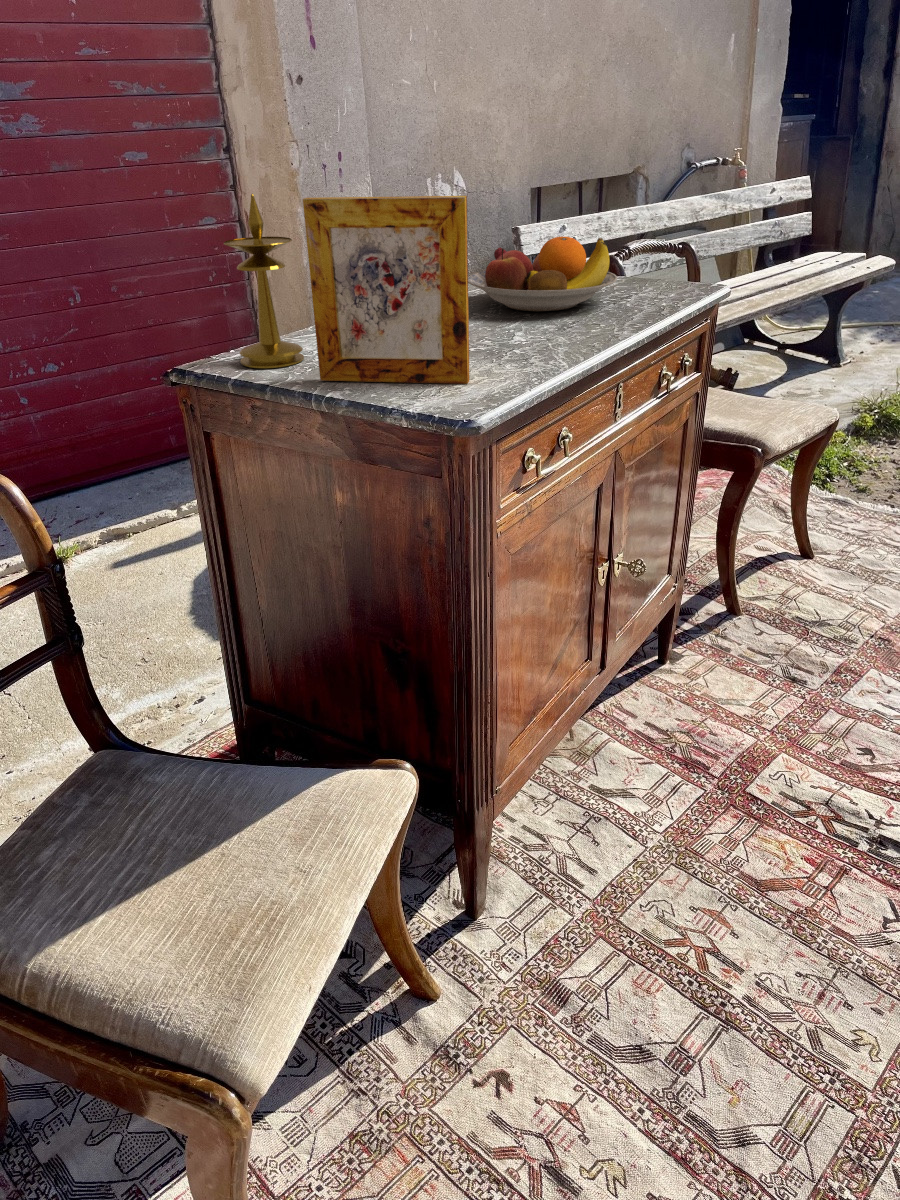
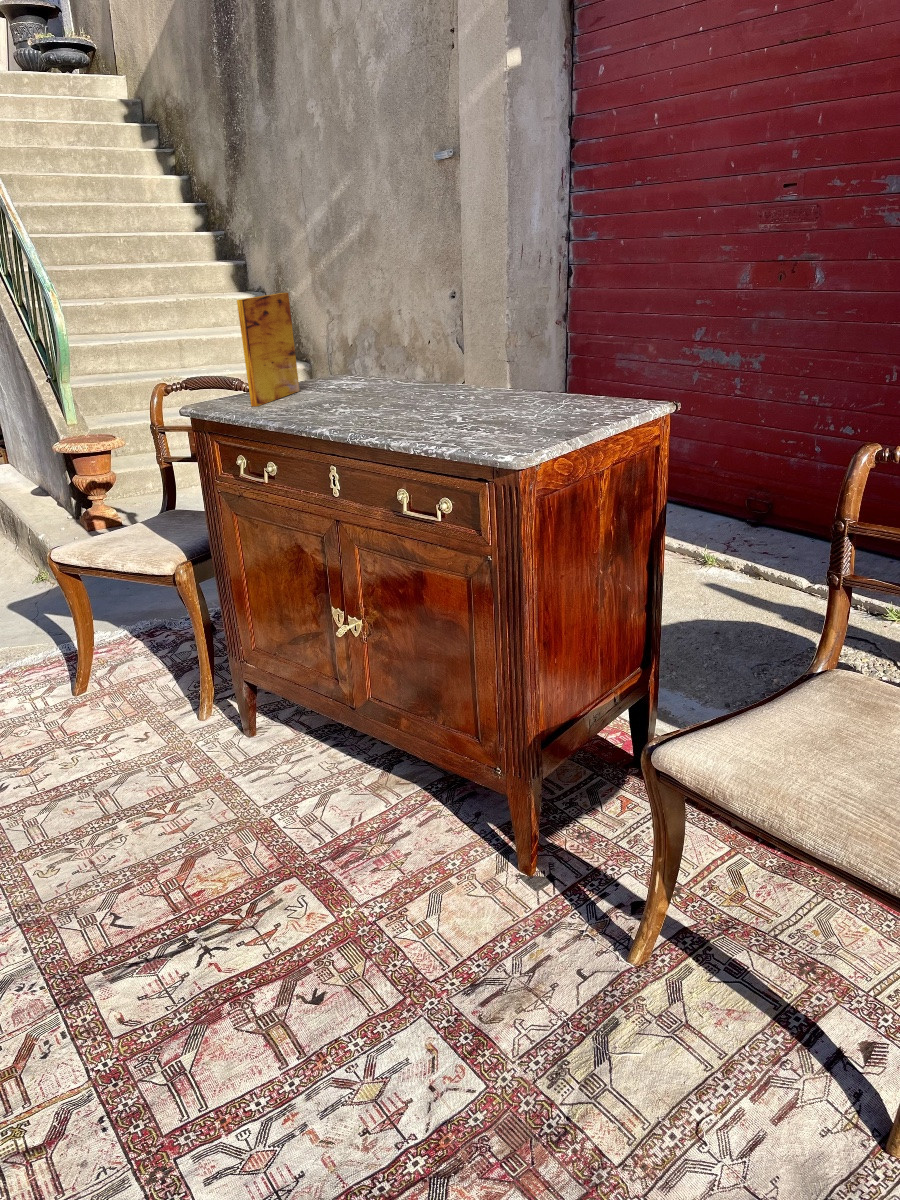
candlestick: present [224,193,304,368] -> none [326,288,370,387]
fruit bowl: present [468,237,617,311] -> none [389,352,522,414]

